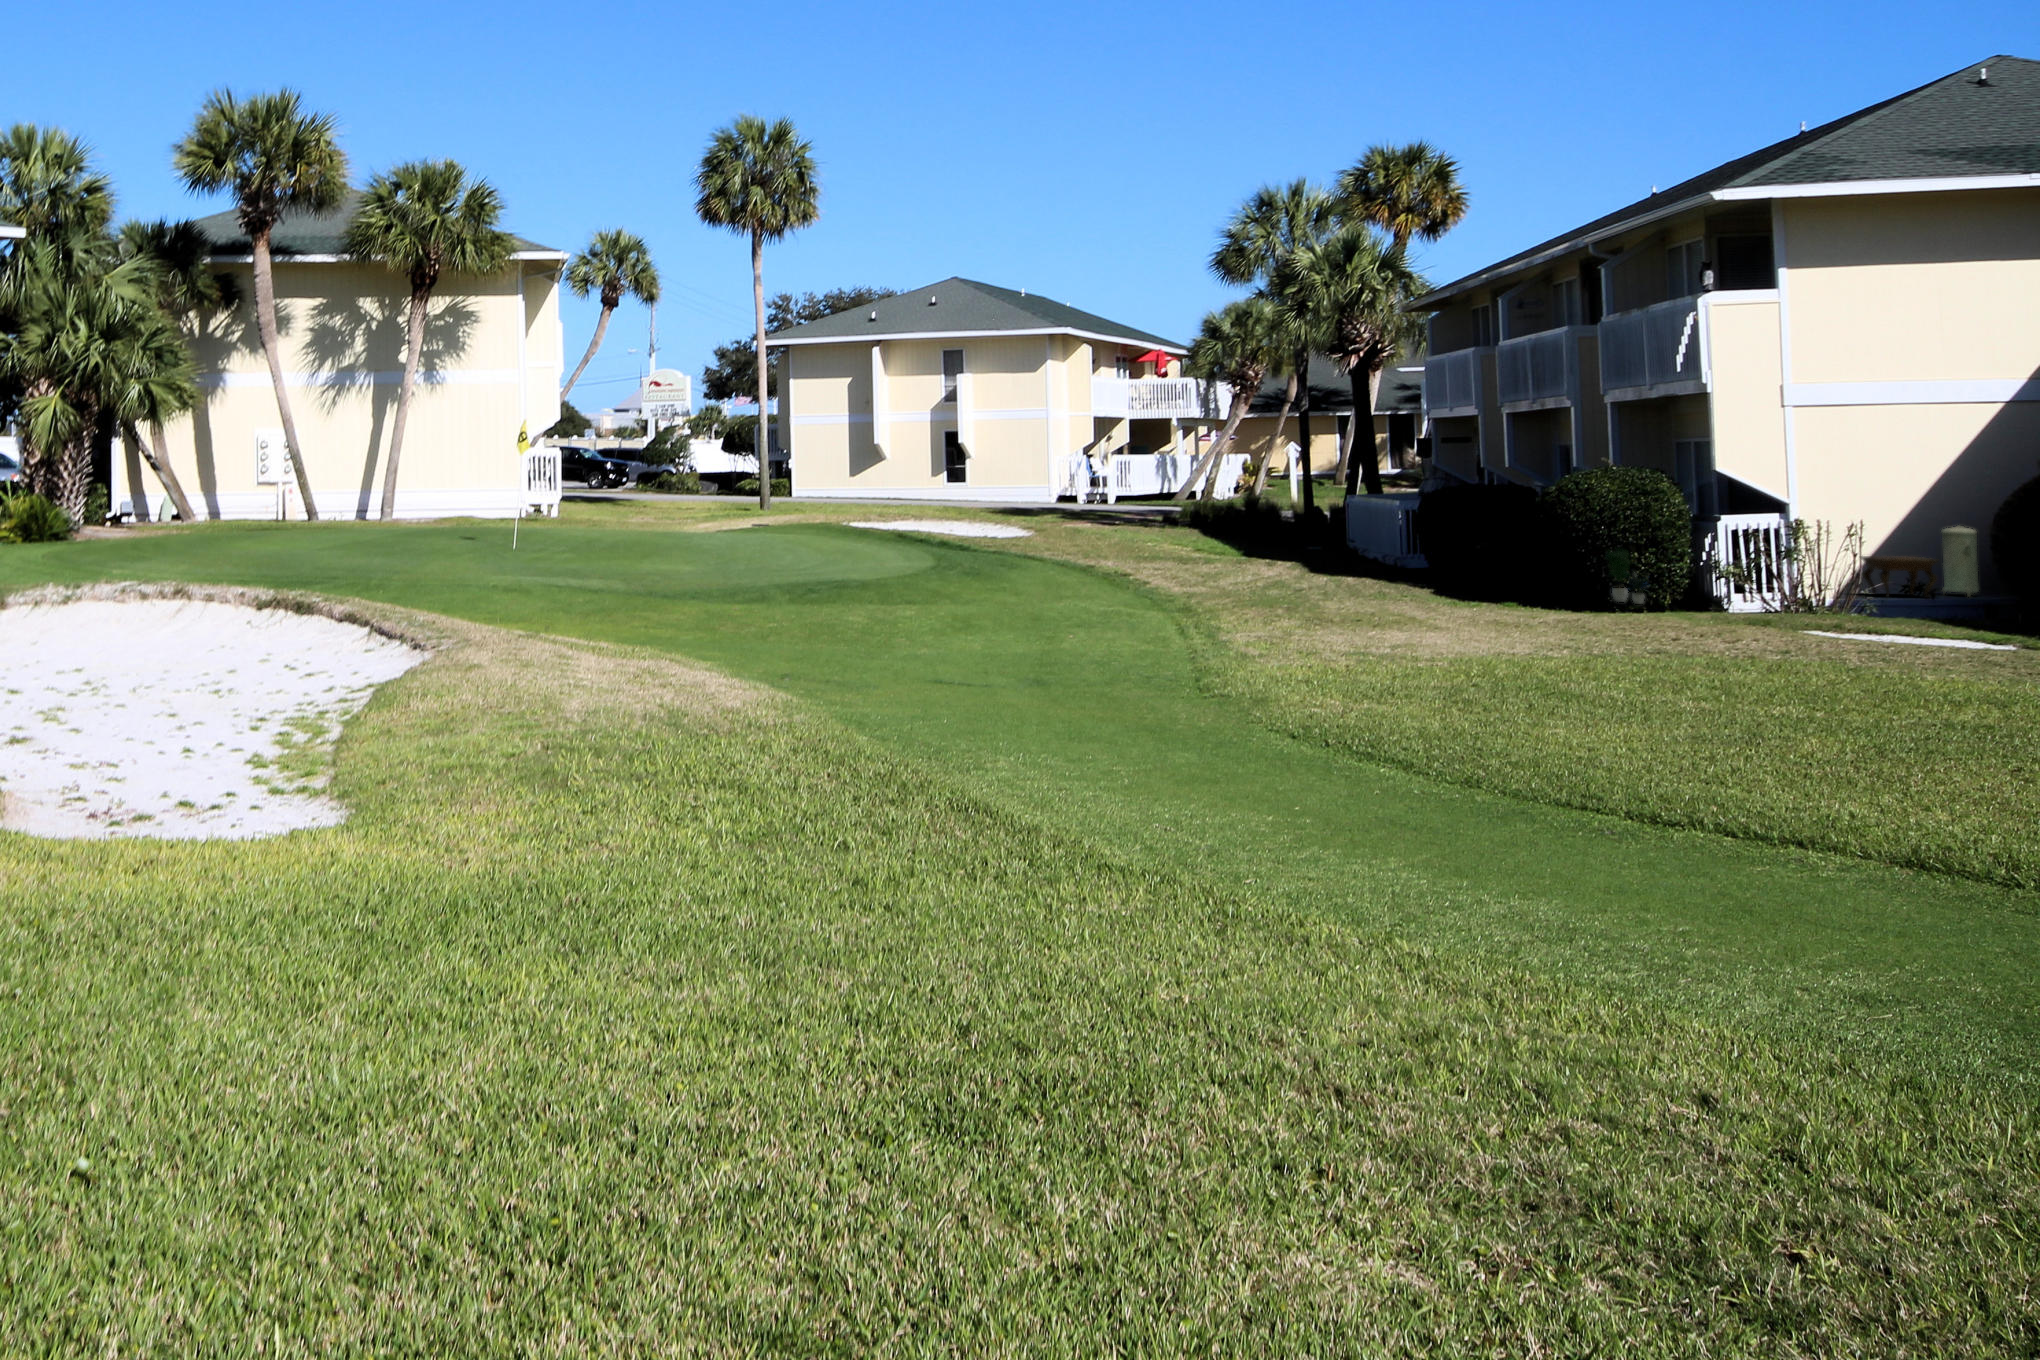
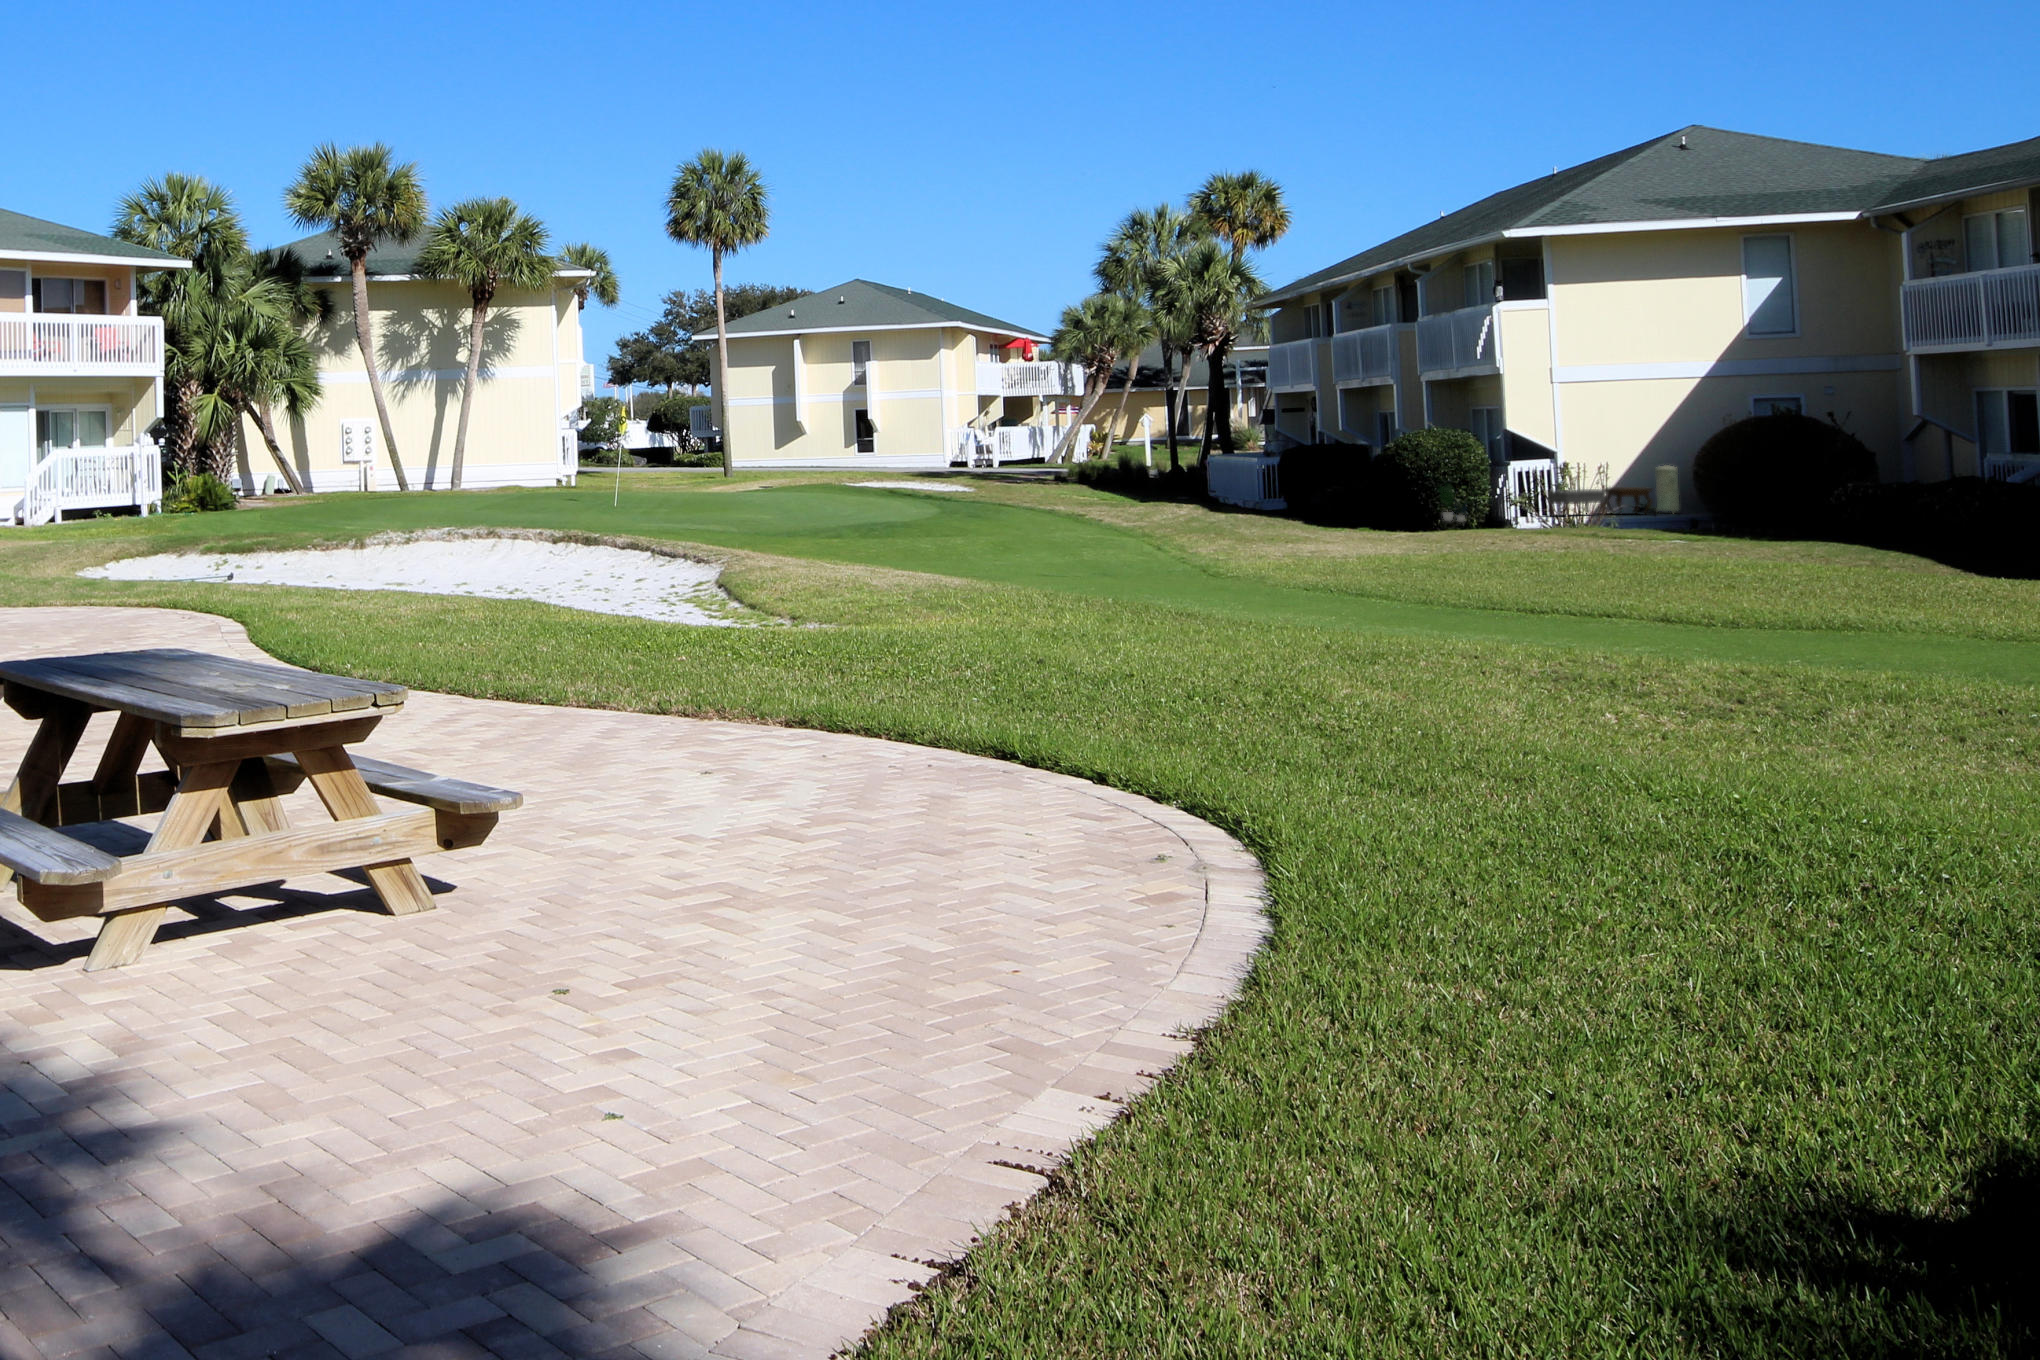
bench: none [1774,558,1865,598] -> present [1547,489,1606,516]

